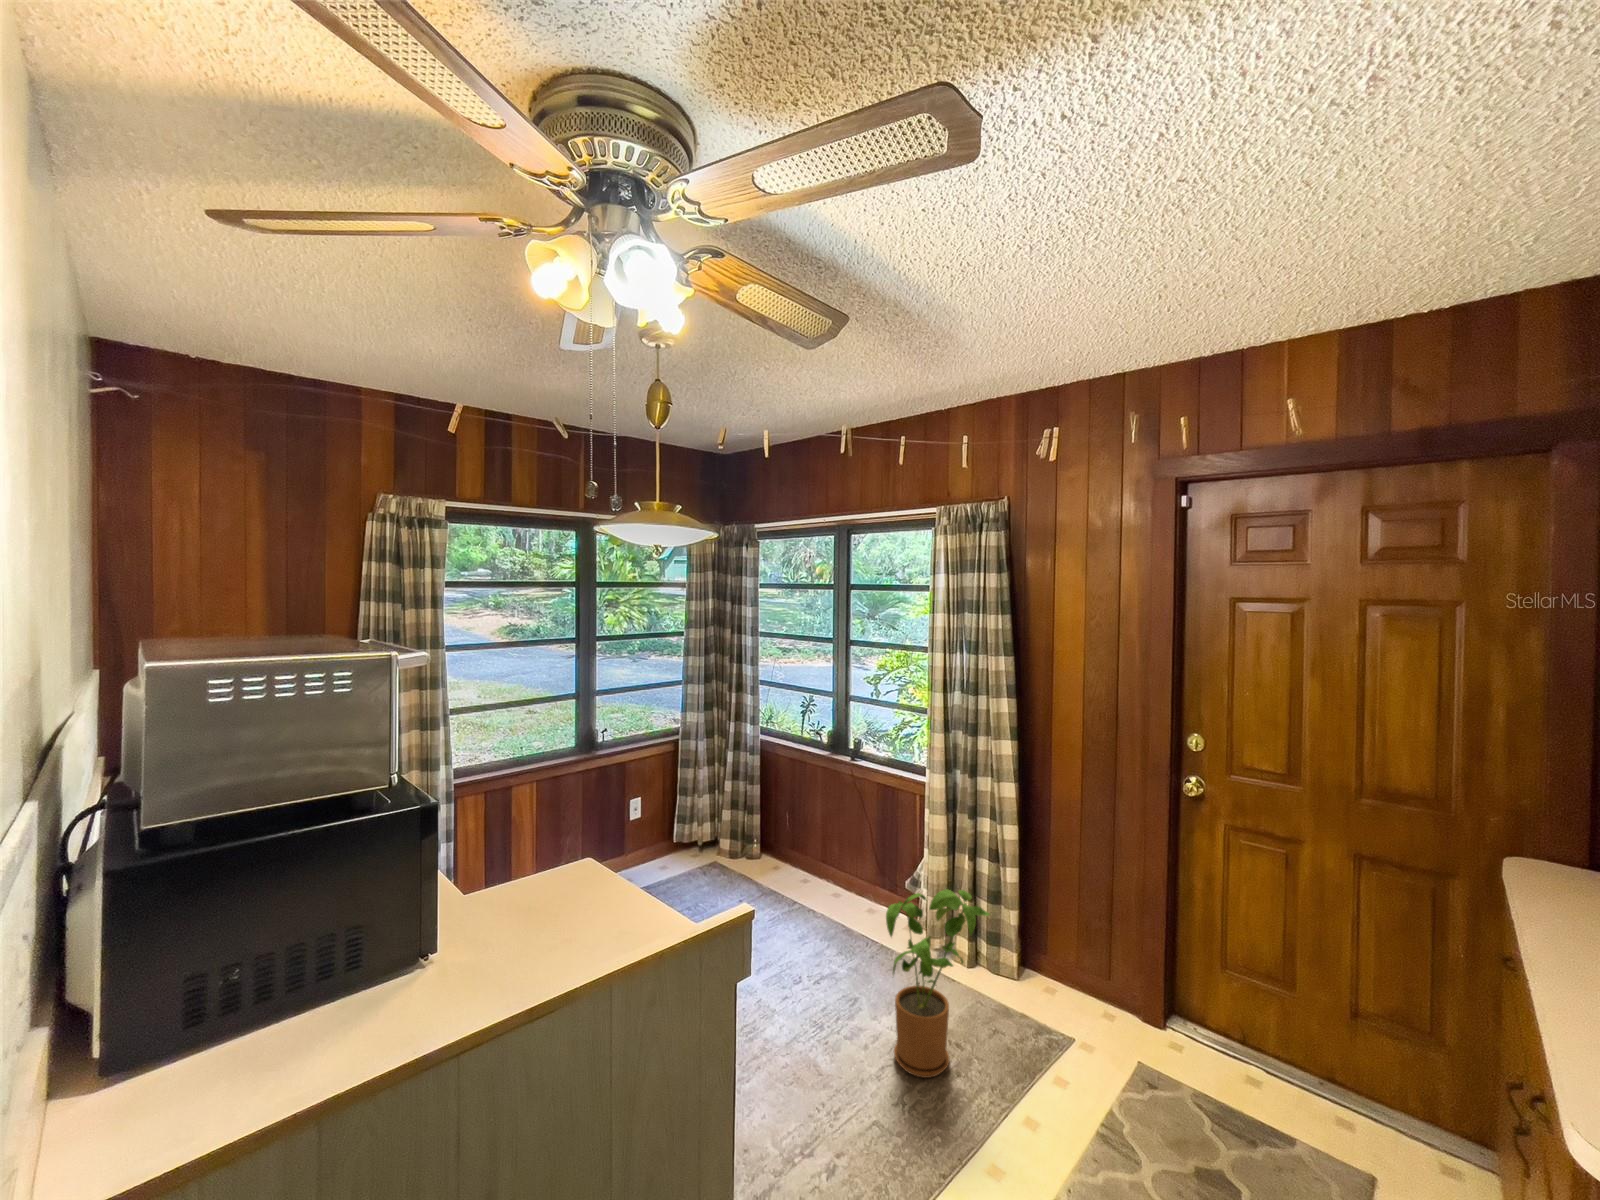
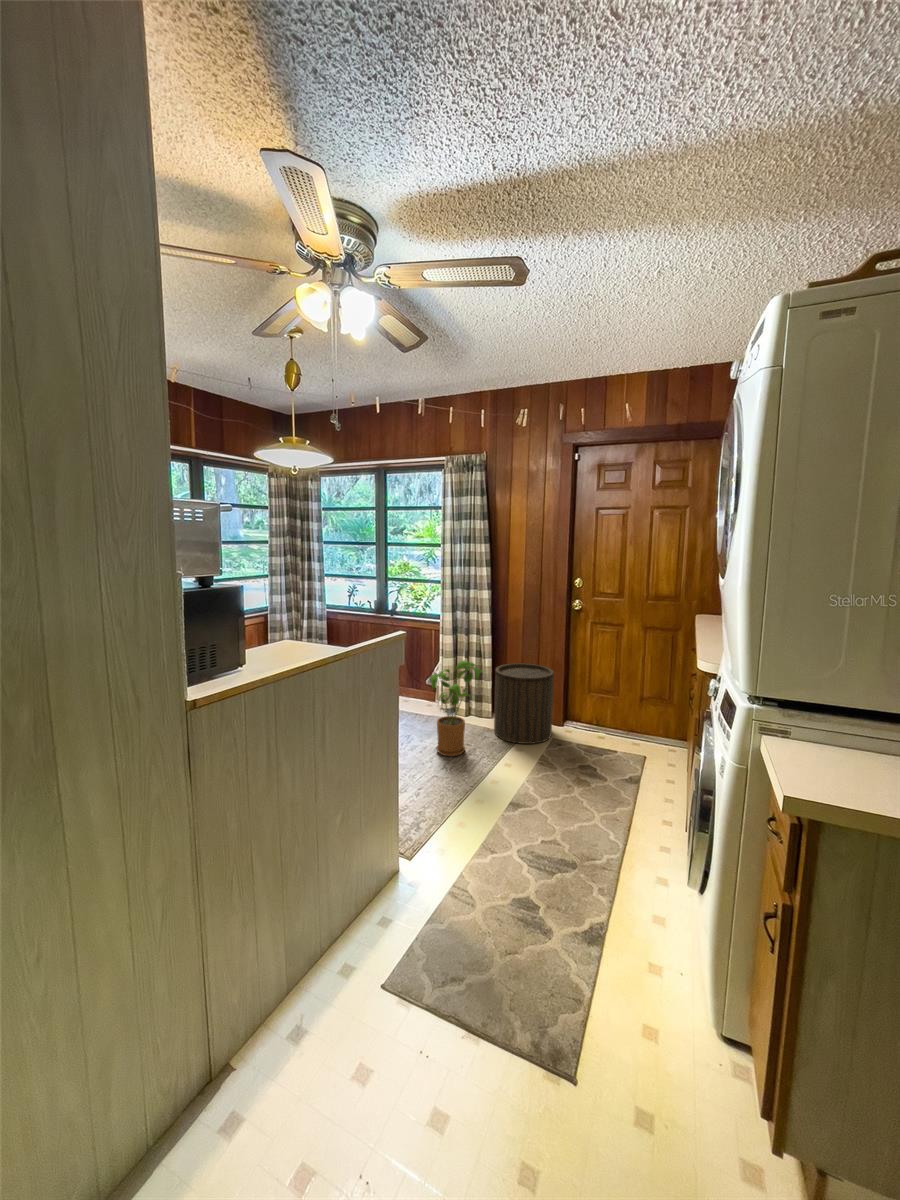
stool: none [1016,884,1140,1074] -> present [494,663,554,744]

